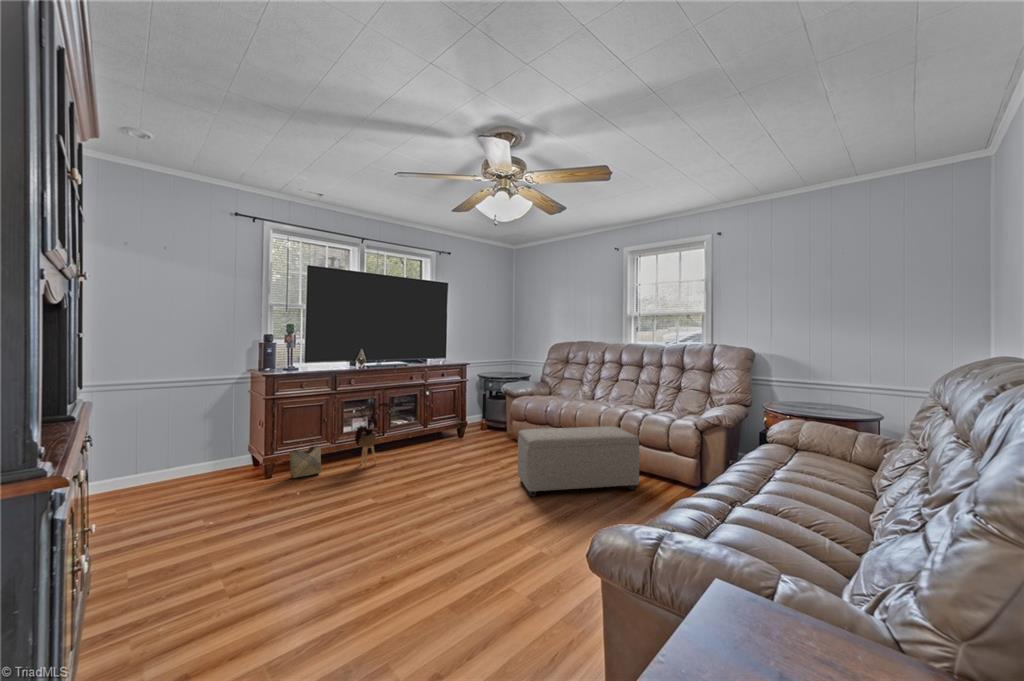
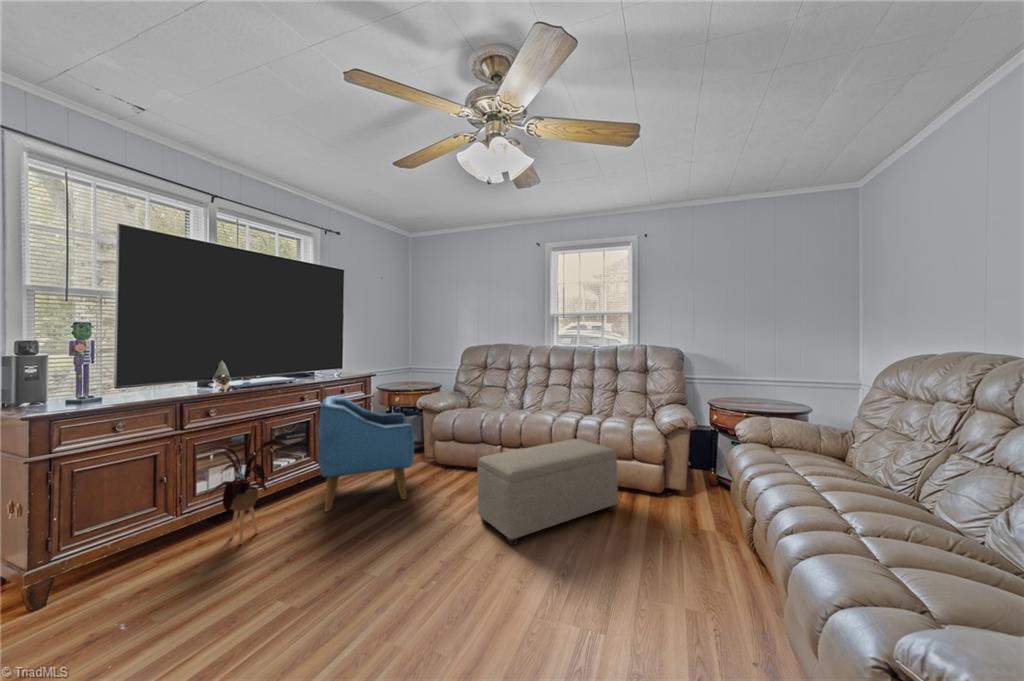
armchair: none [416,378,486,460] -> present [318,396,414,511]
woven basket: present [290,446,321,478] -> none [88,509,159,596]

